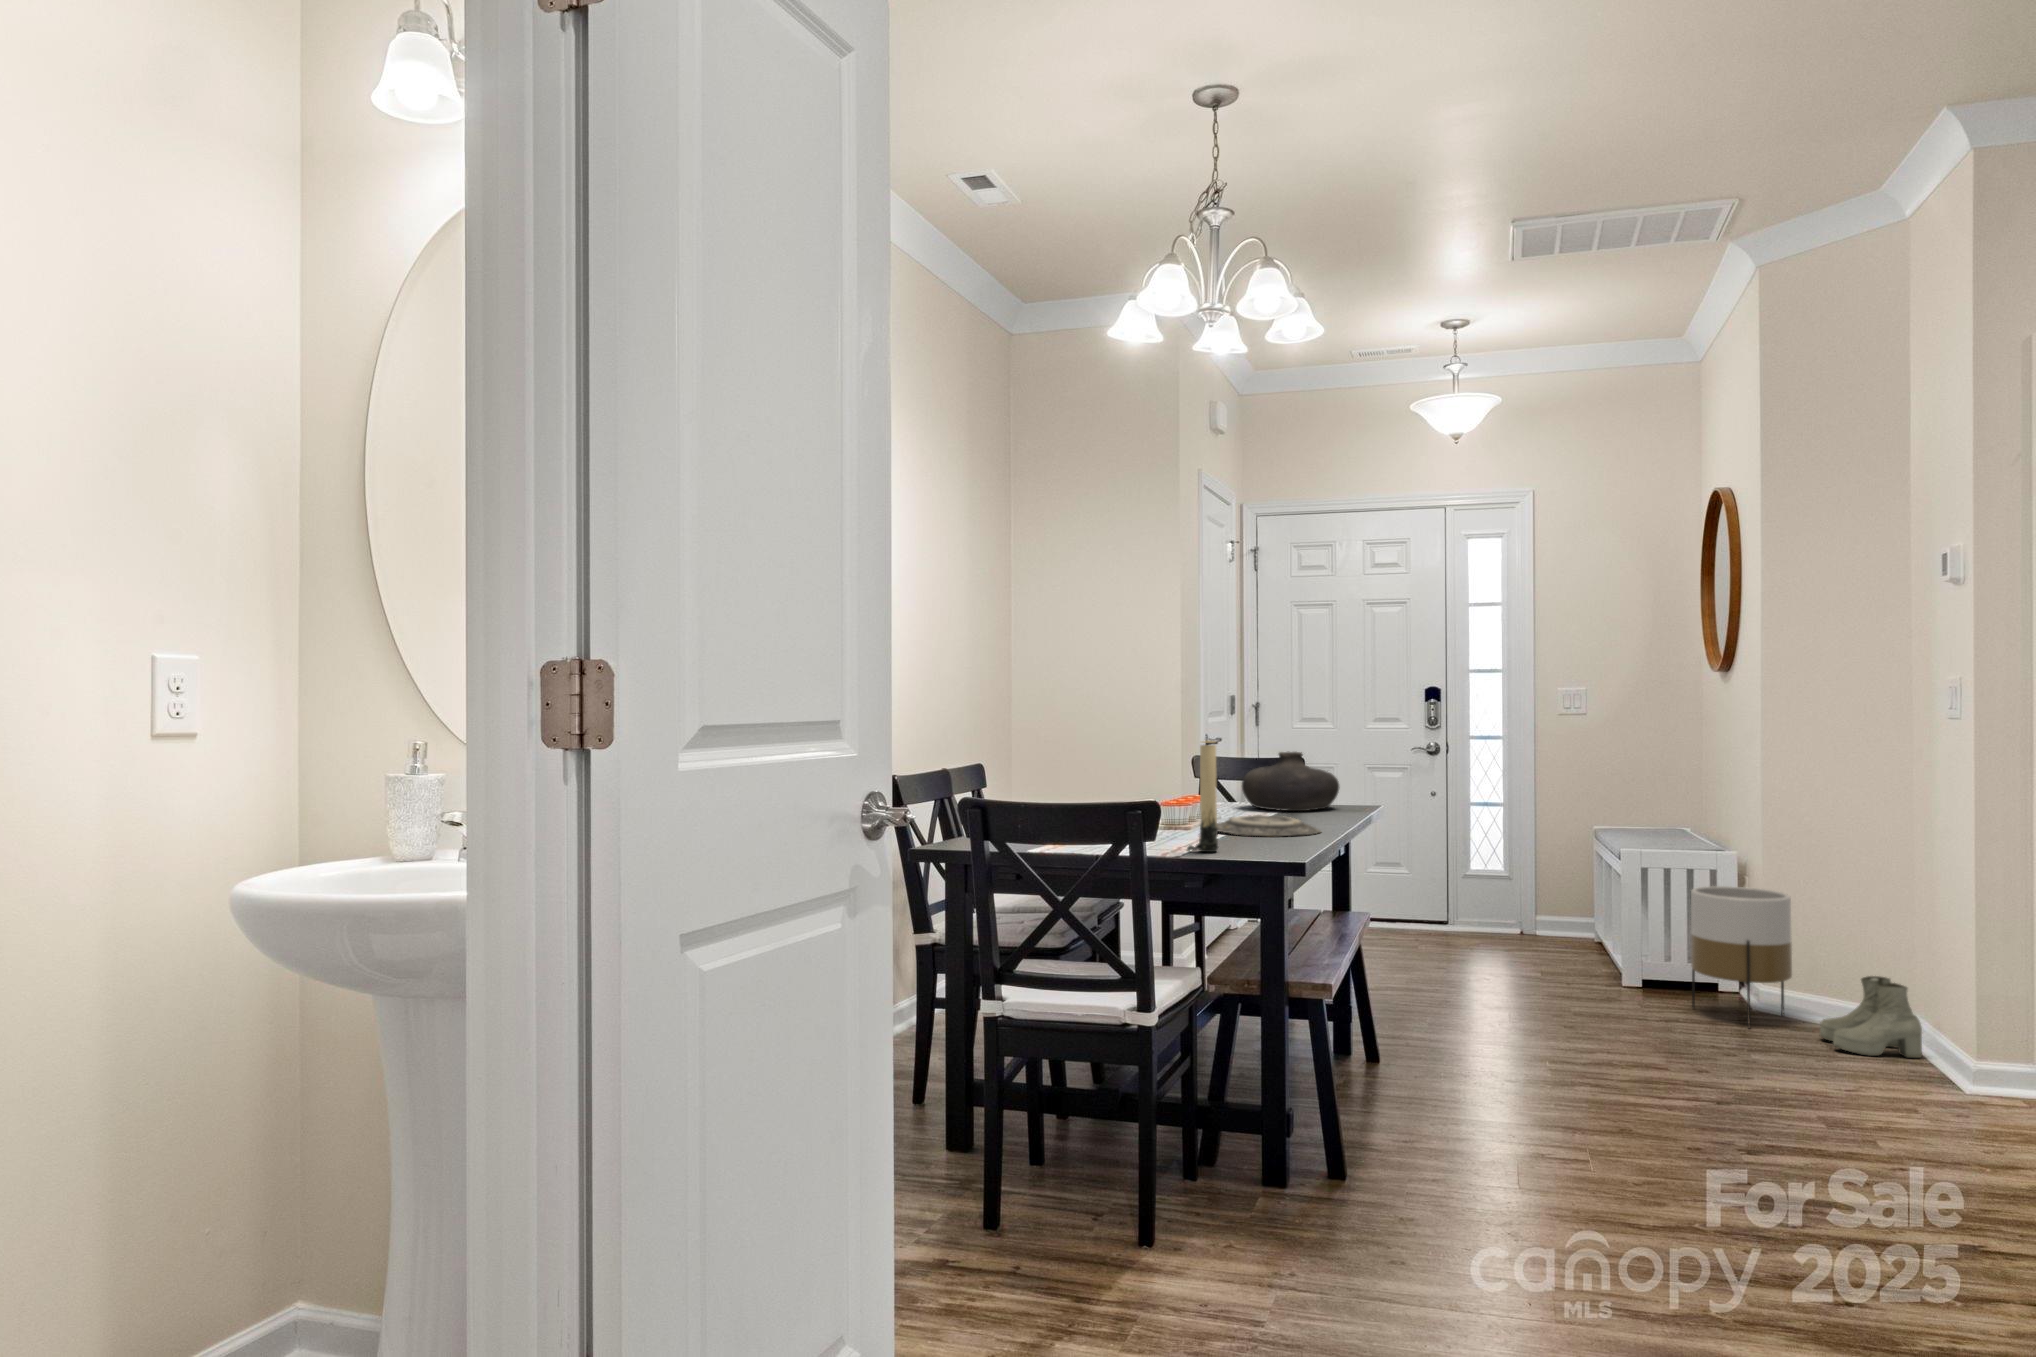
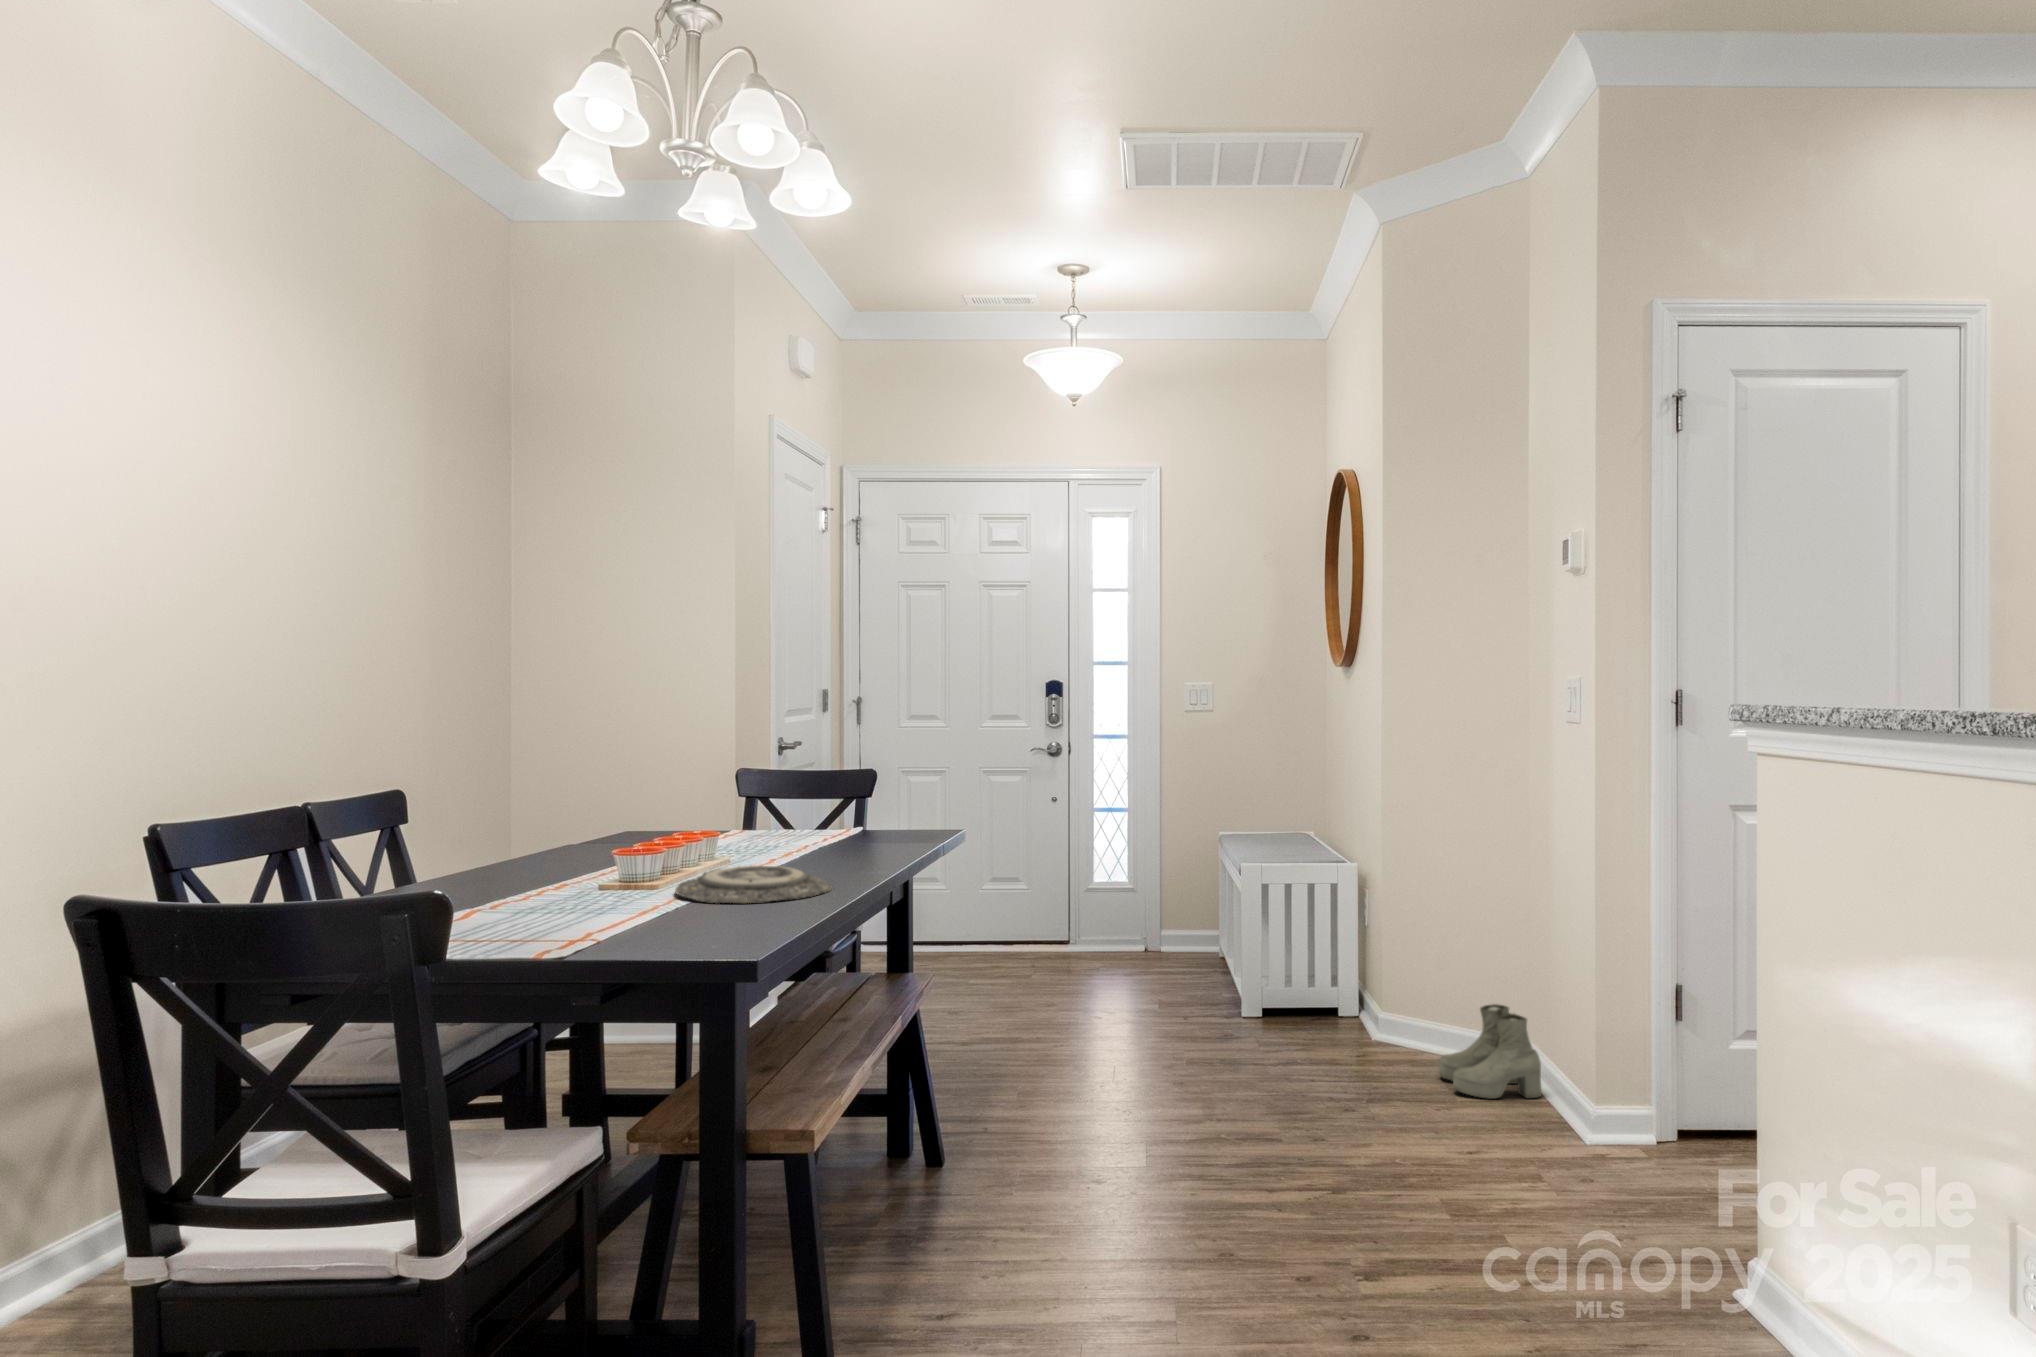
candle: present [1187,741,1218,852] -> none [575,773,627,949]
vase: present [1242,751,1340,811] -> none [772,767,897,846]
planter: present [1691,886,1792,1028] -> none [1310,904,1411,1068]

